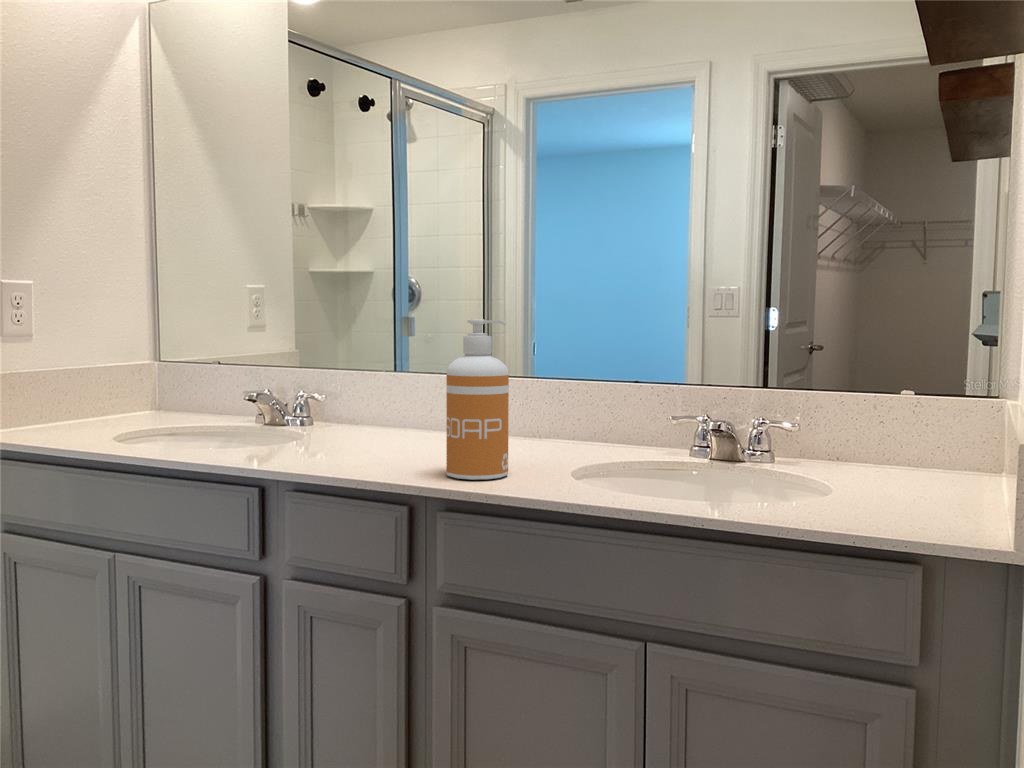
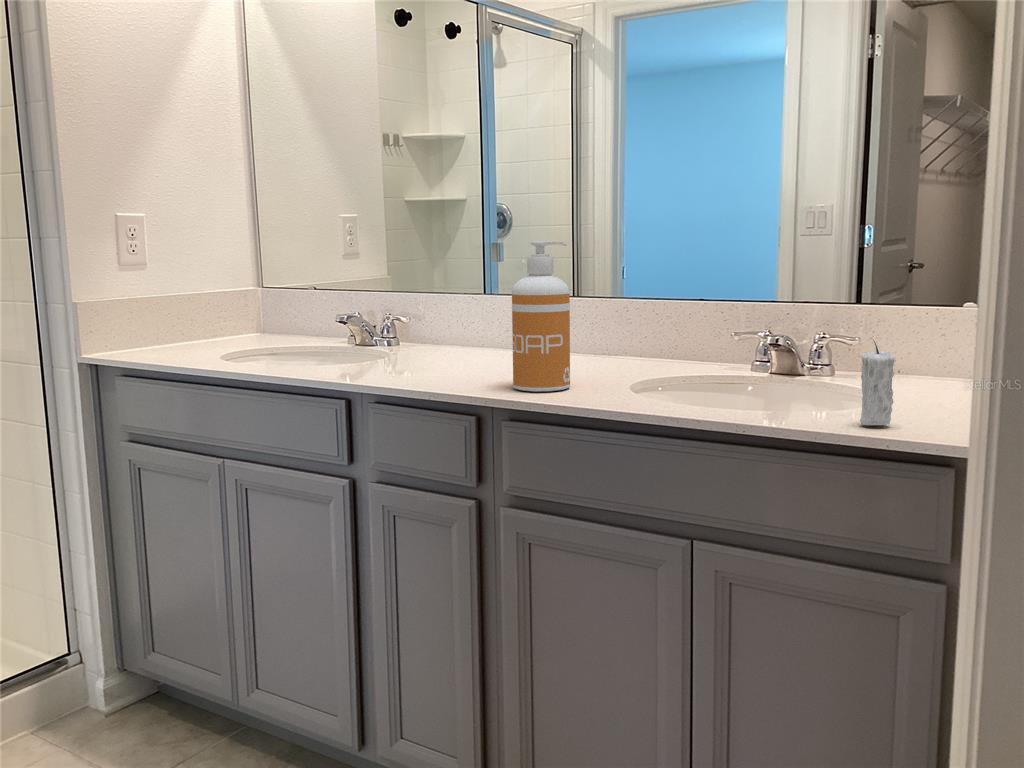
candle: none [827,425,863,520] -> present [860,340,895,425]

